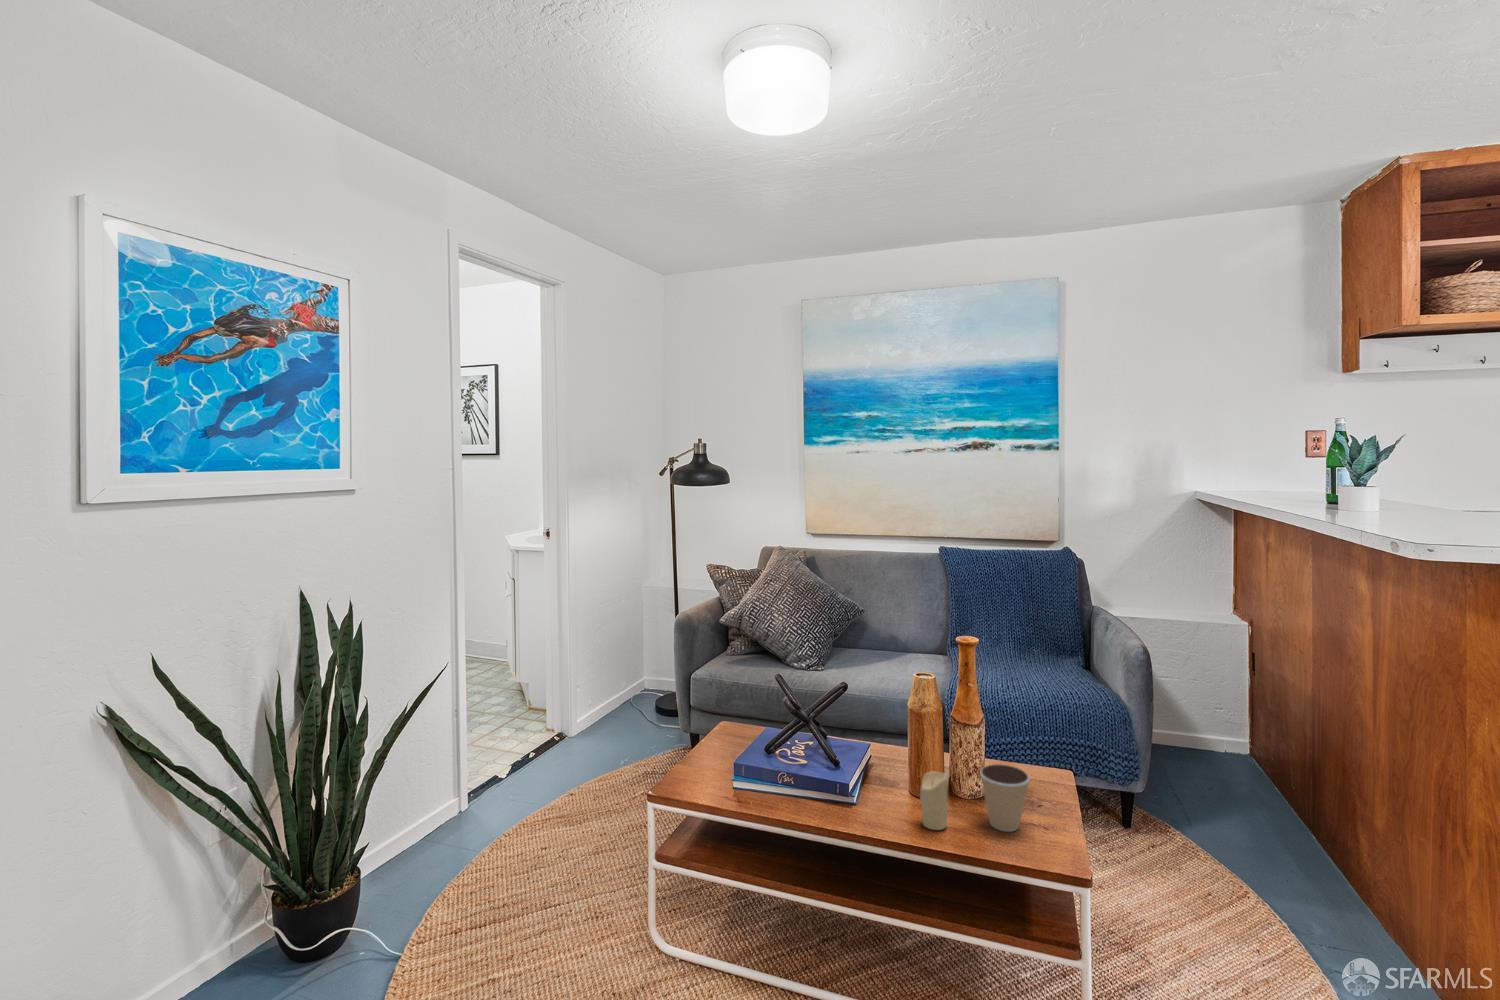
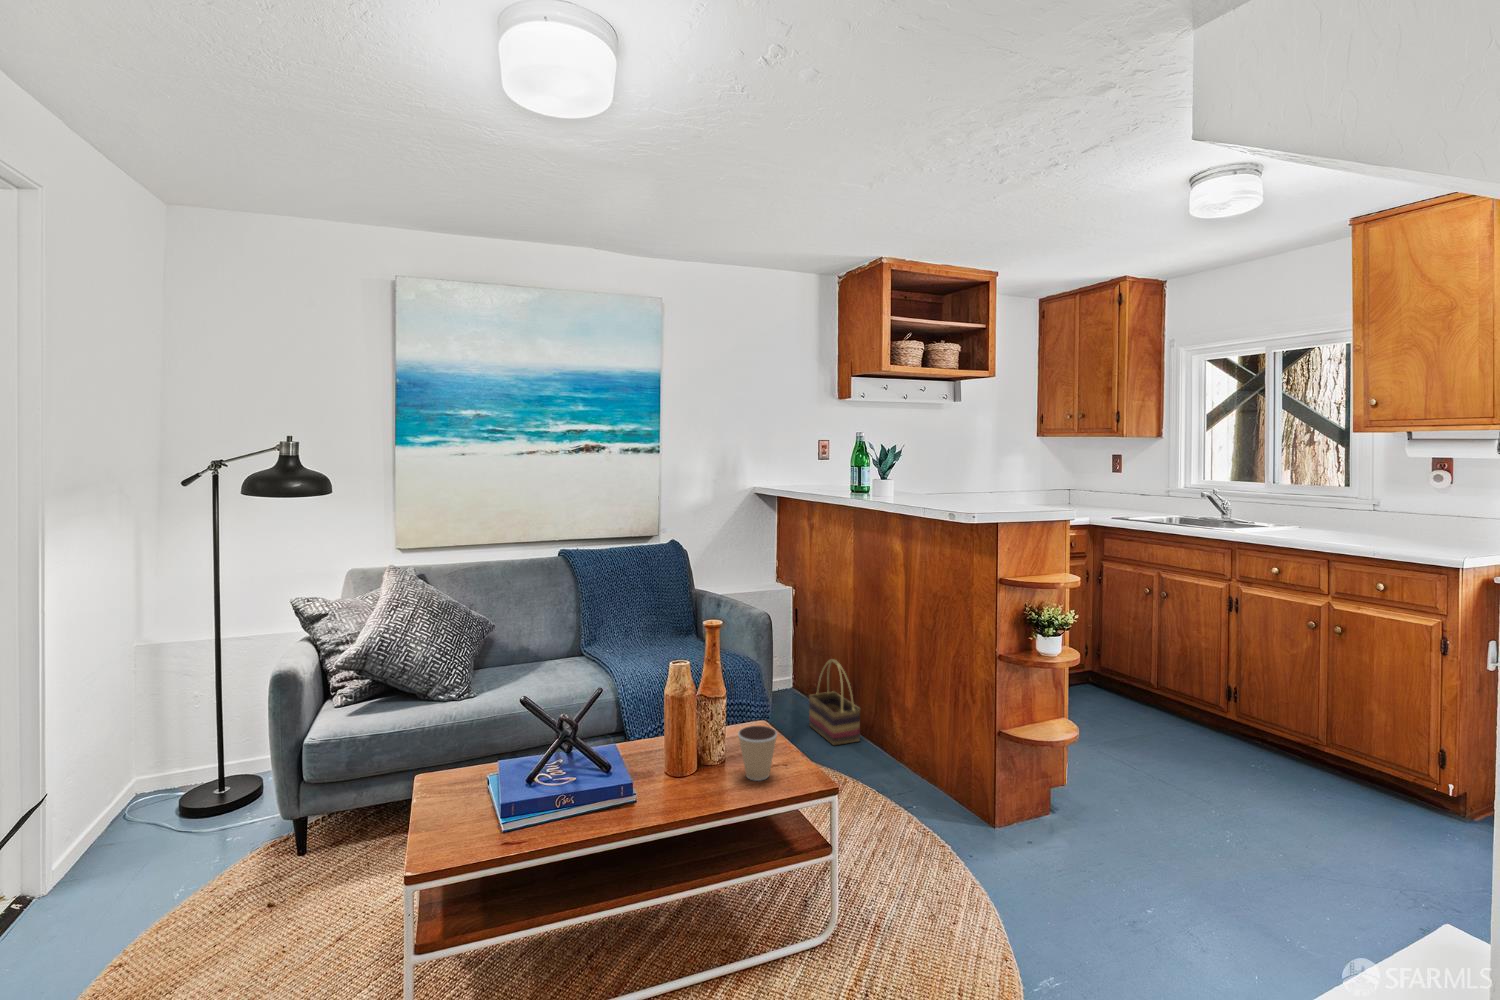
basket: none [1233,724,1308,848] -> present [809,659,861,745]
candle: present [920,771,948,830] -> none [699,746,723,798]

